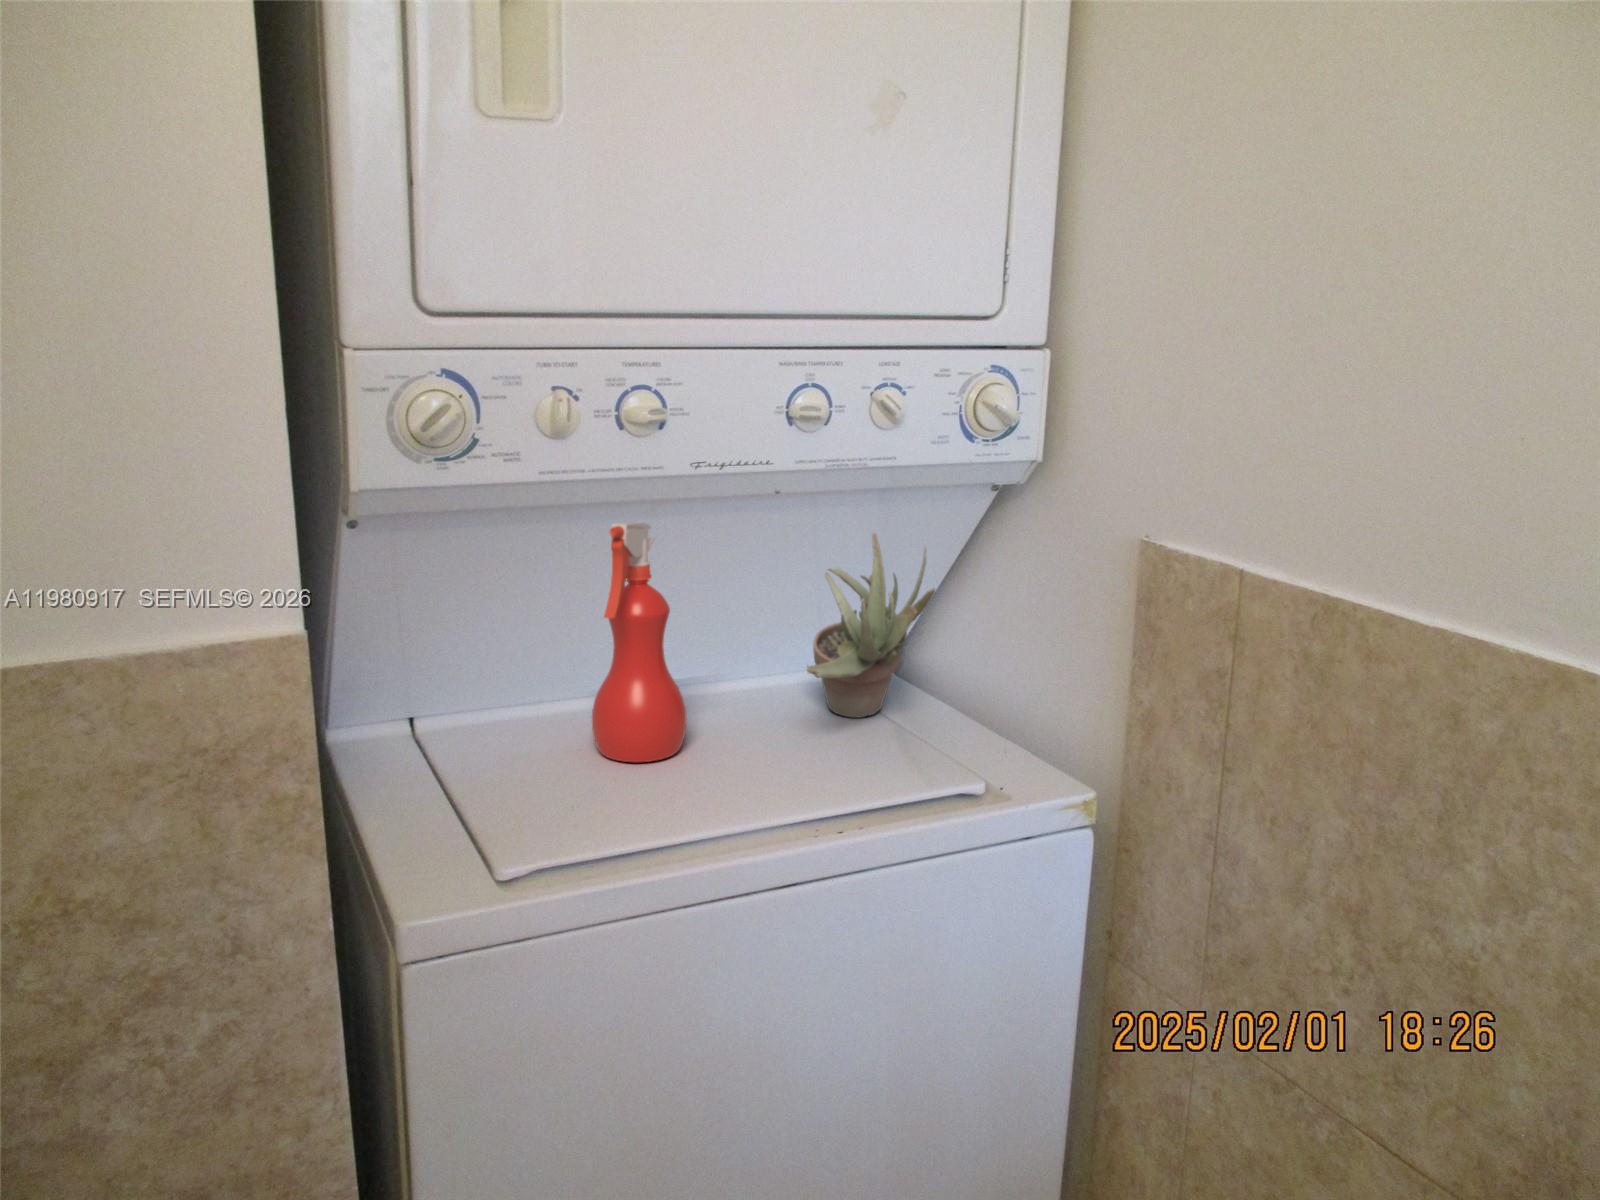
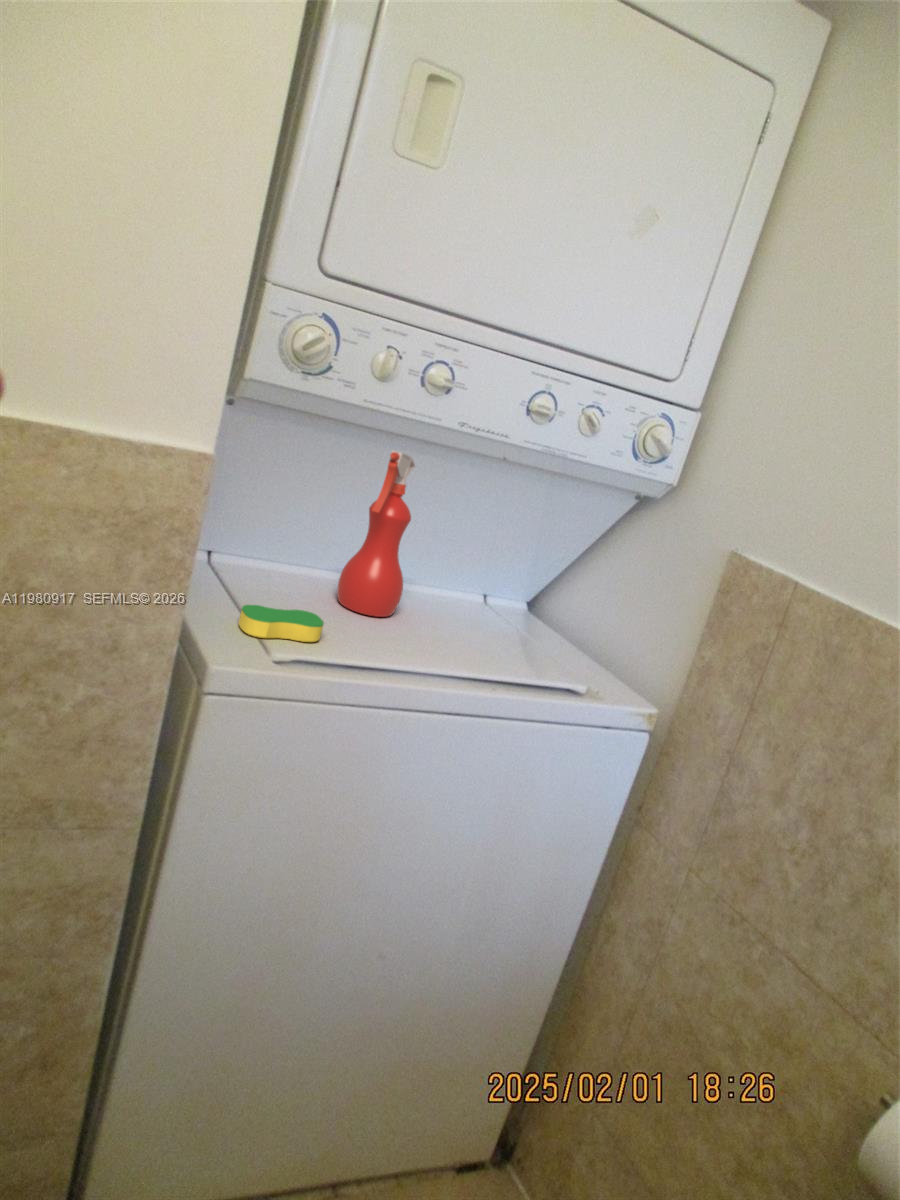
succulent plant: present [807,533,935,718] -> none [489,505,584,627]
sponge: none [439,790,565,853] -> present [239,605,324,642]

